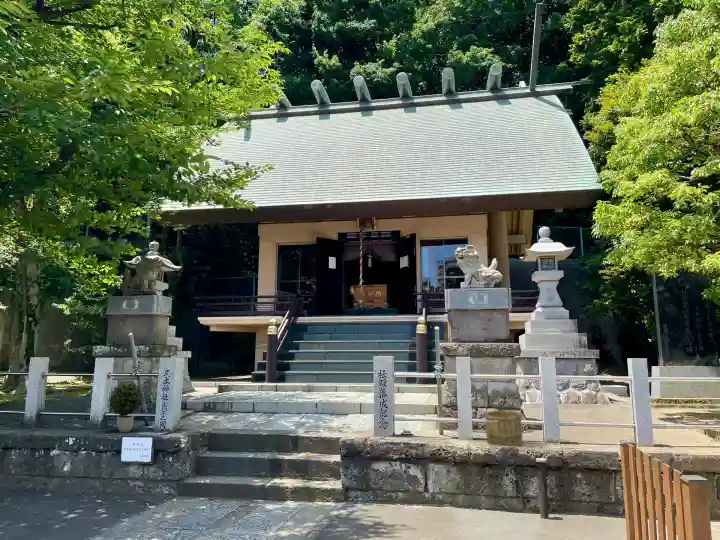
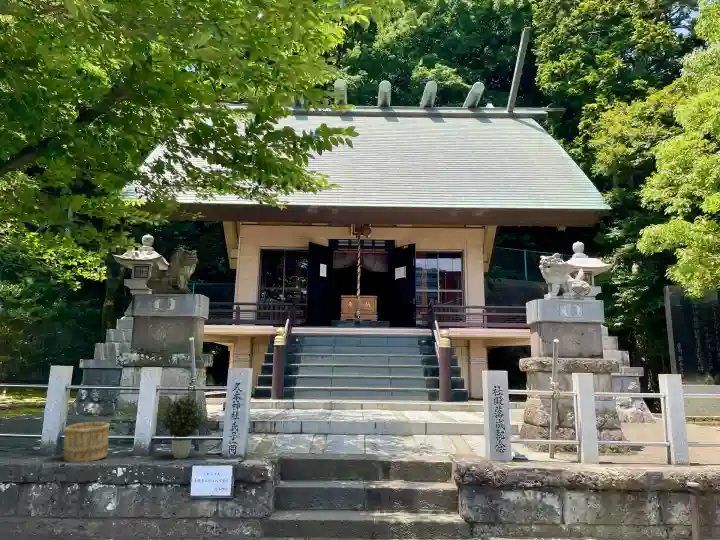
wooden bucket: present [485,410,523,446] -> present [63,422,110,462]

